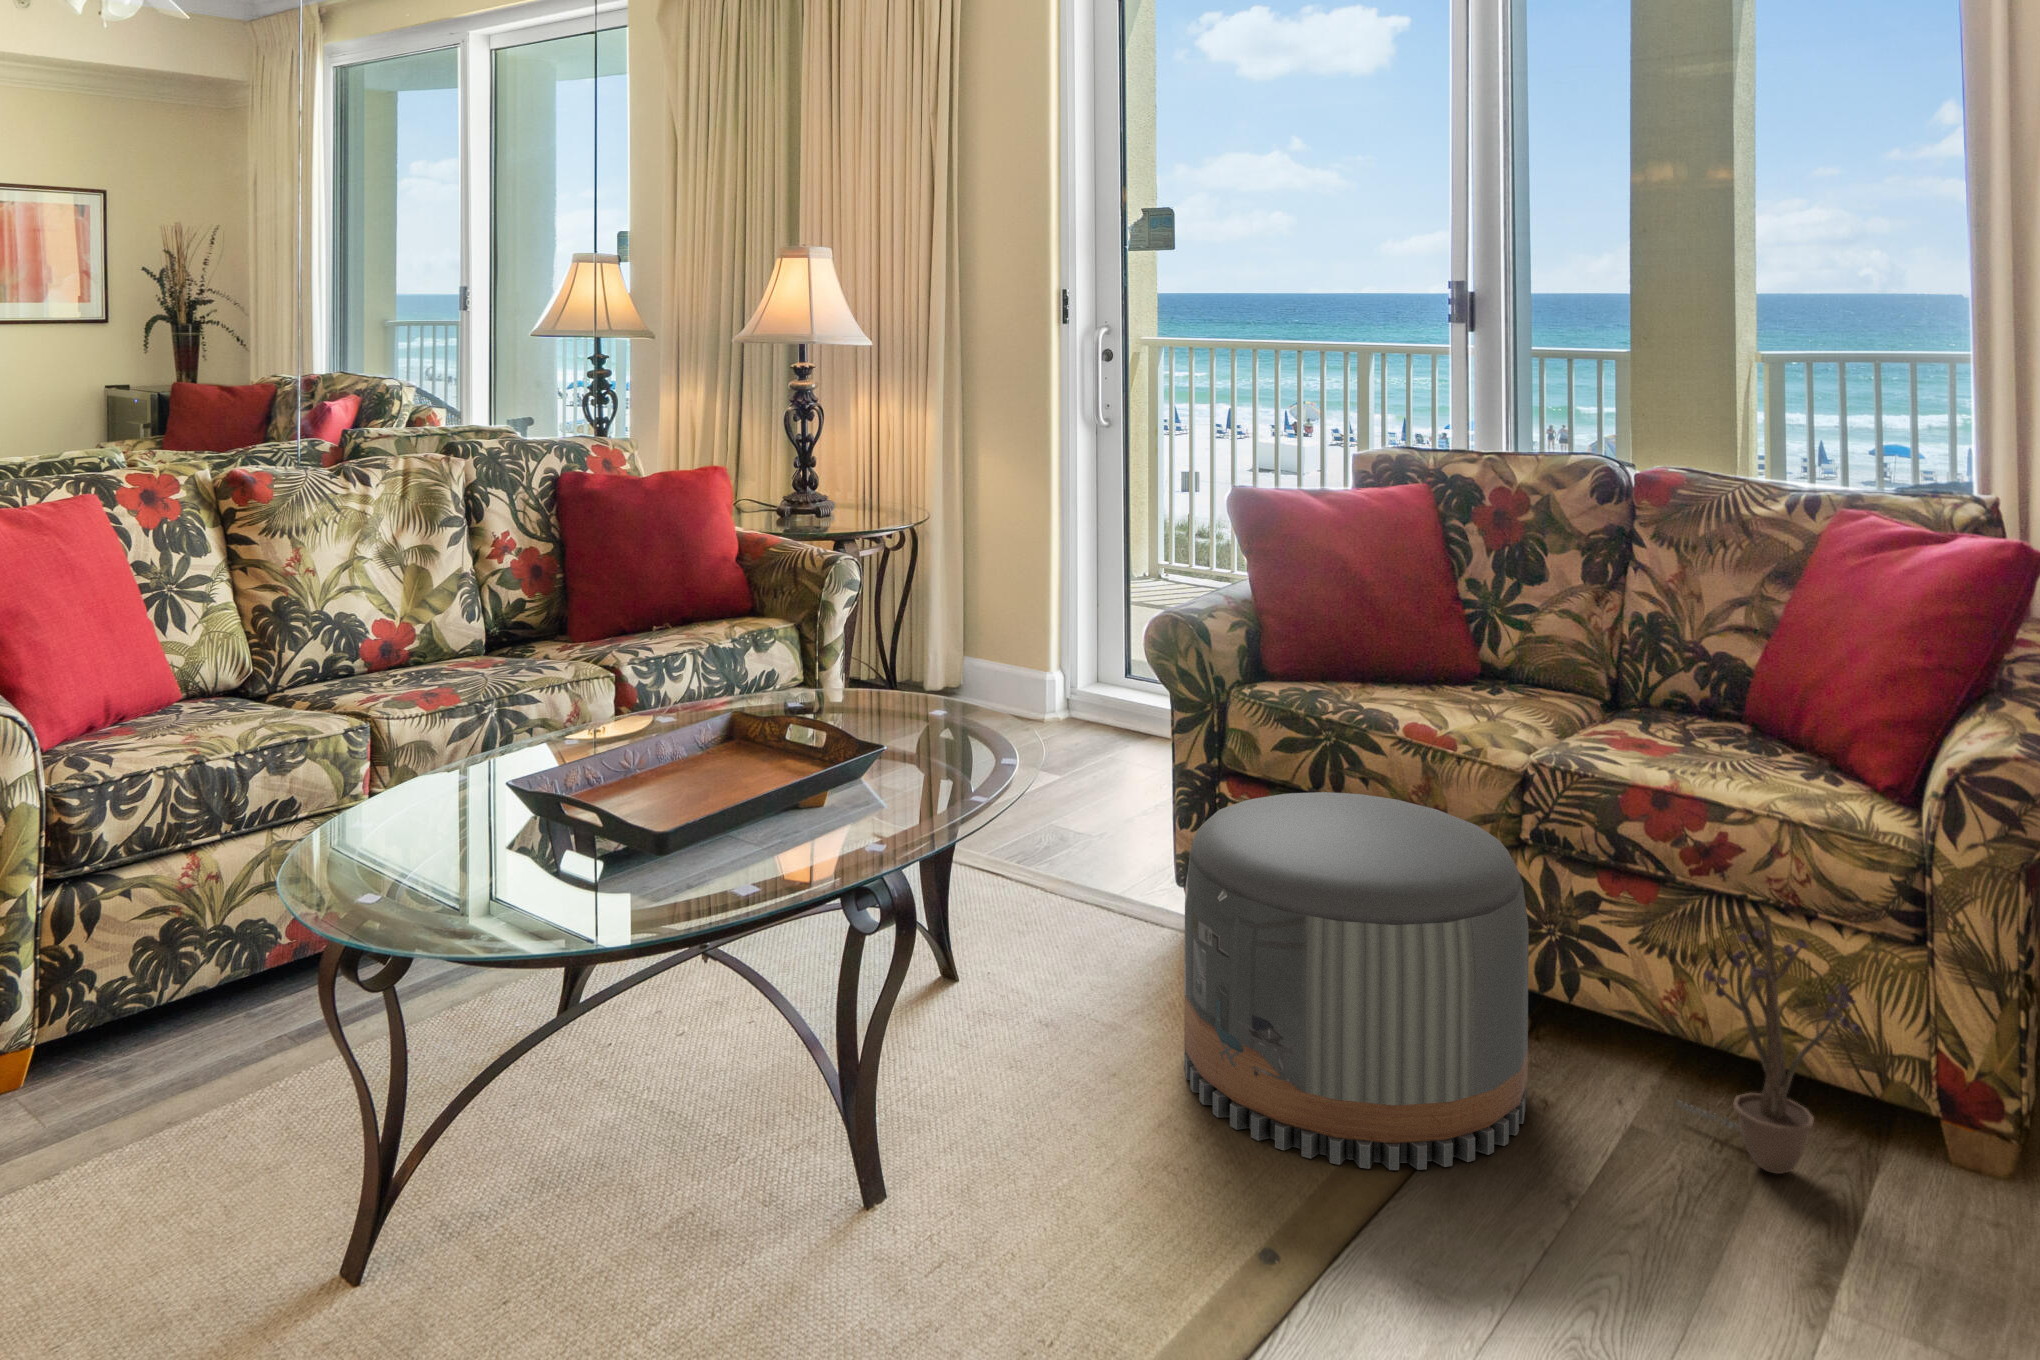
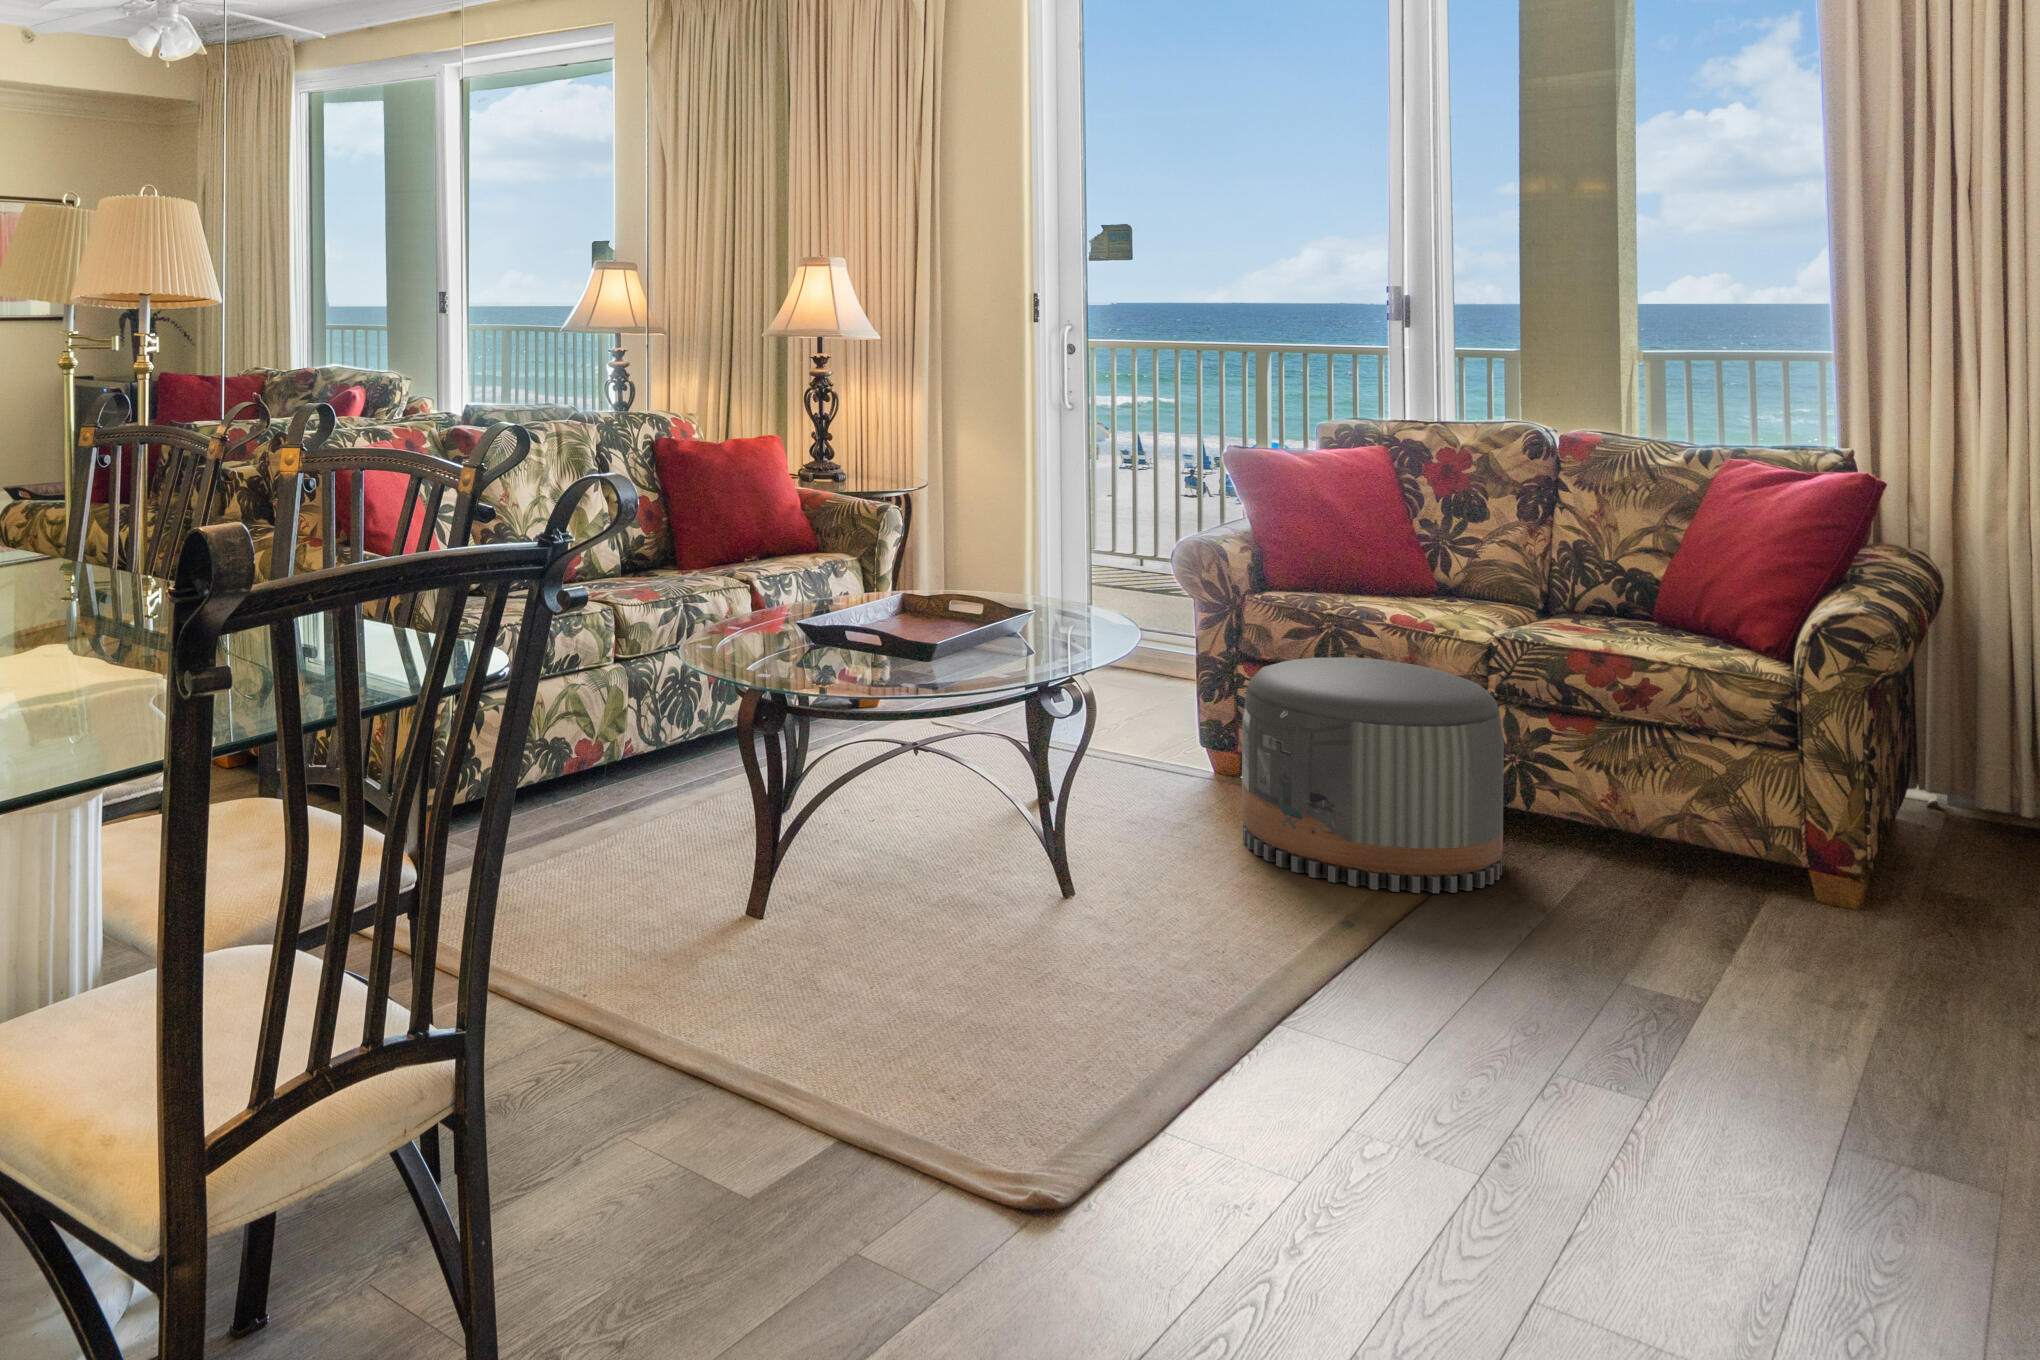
decorative plant: present [1677,913,1861,1174] -> none [1613,724,1752,901]

